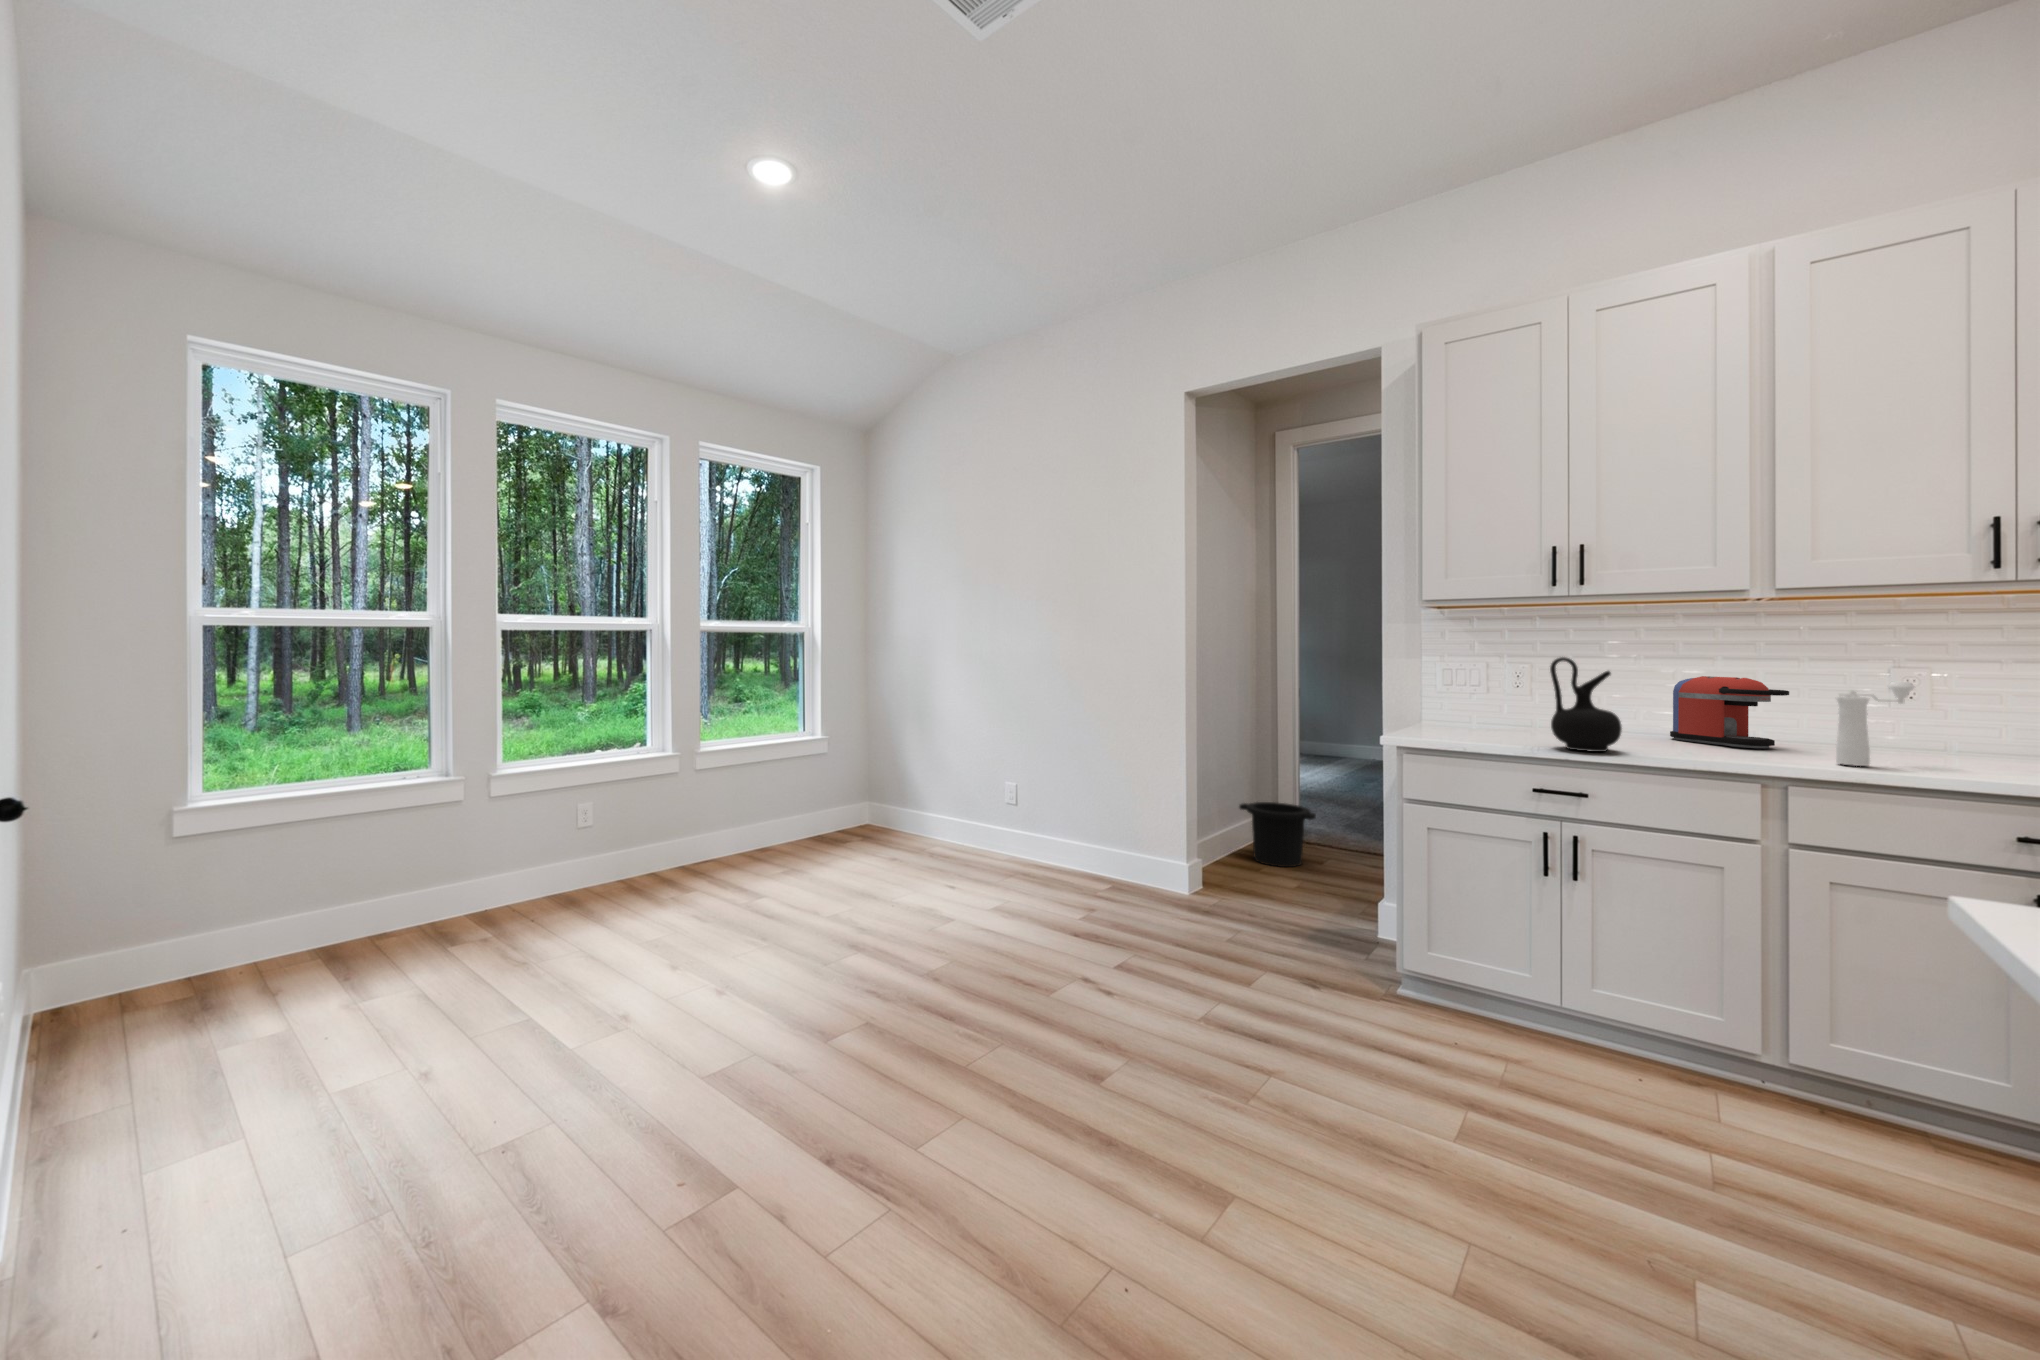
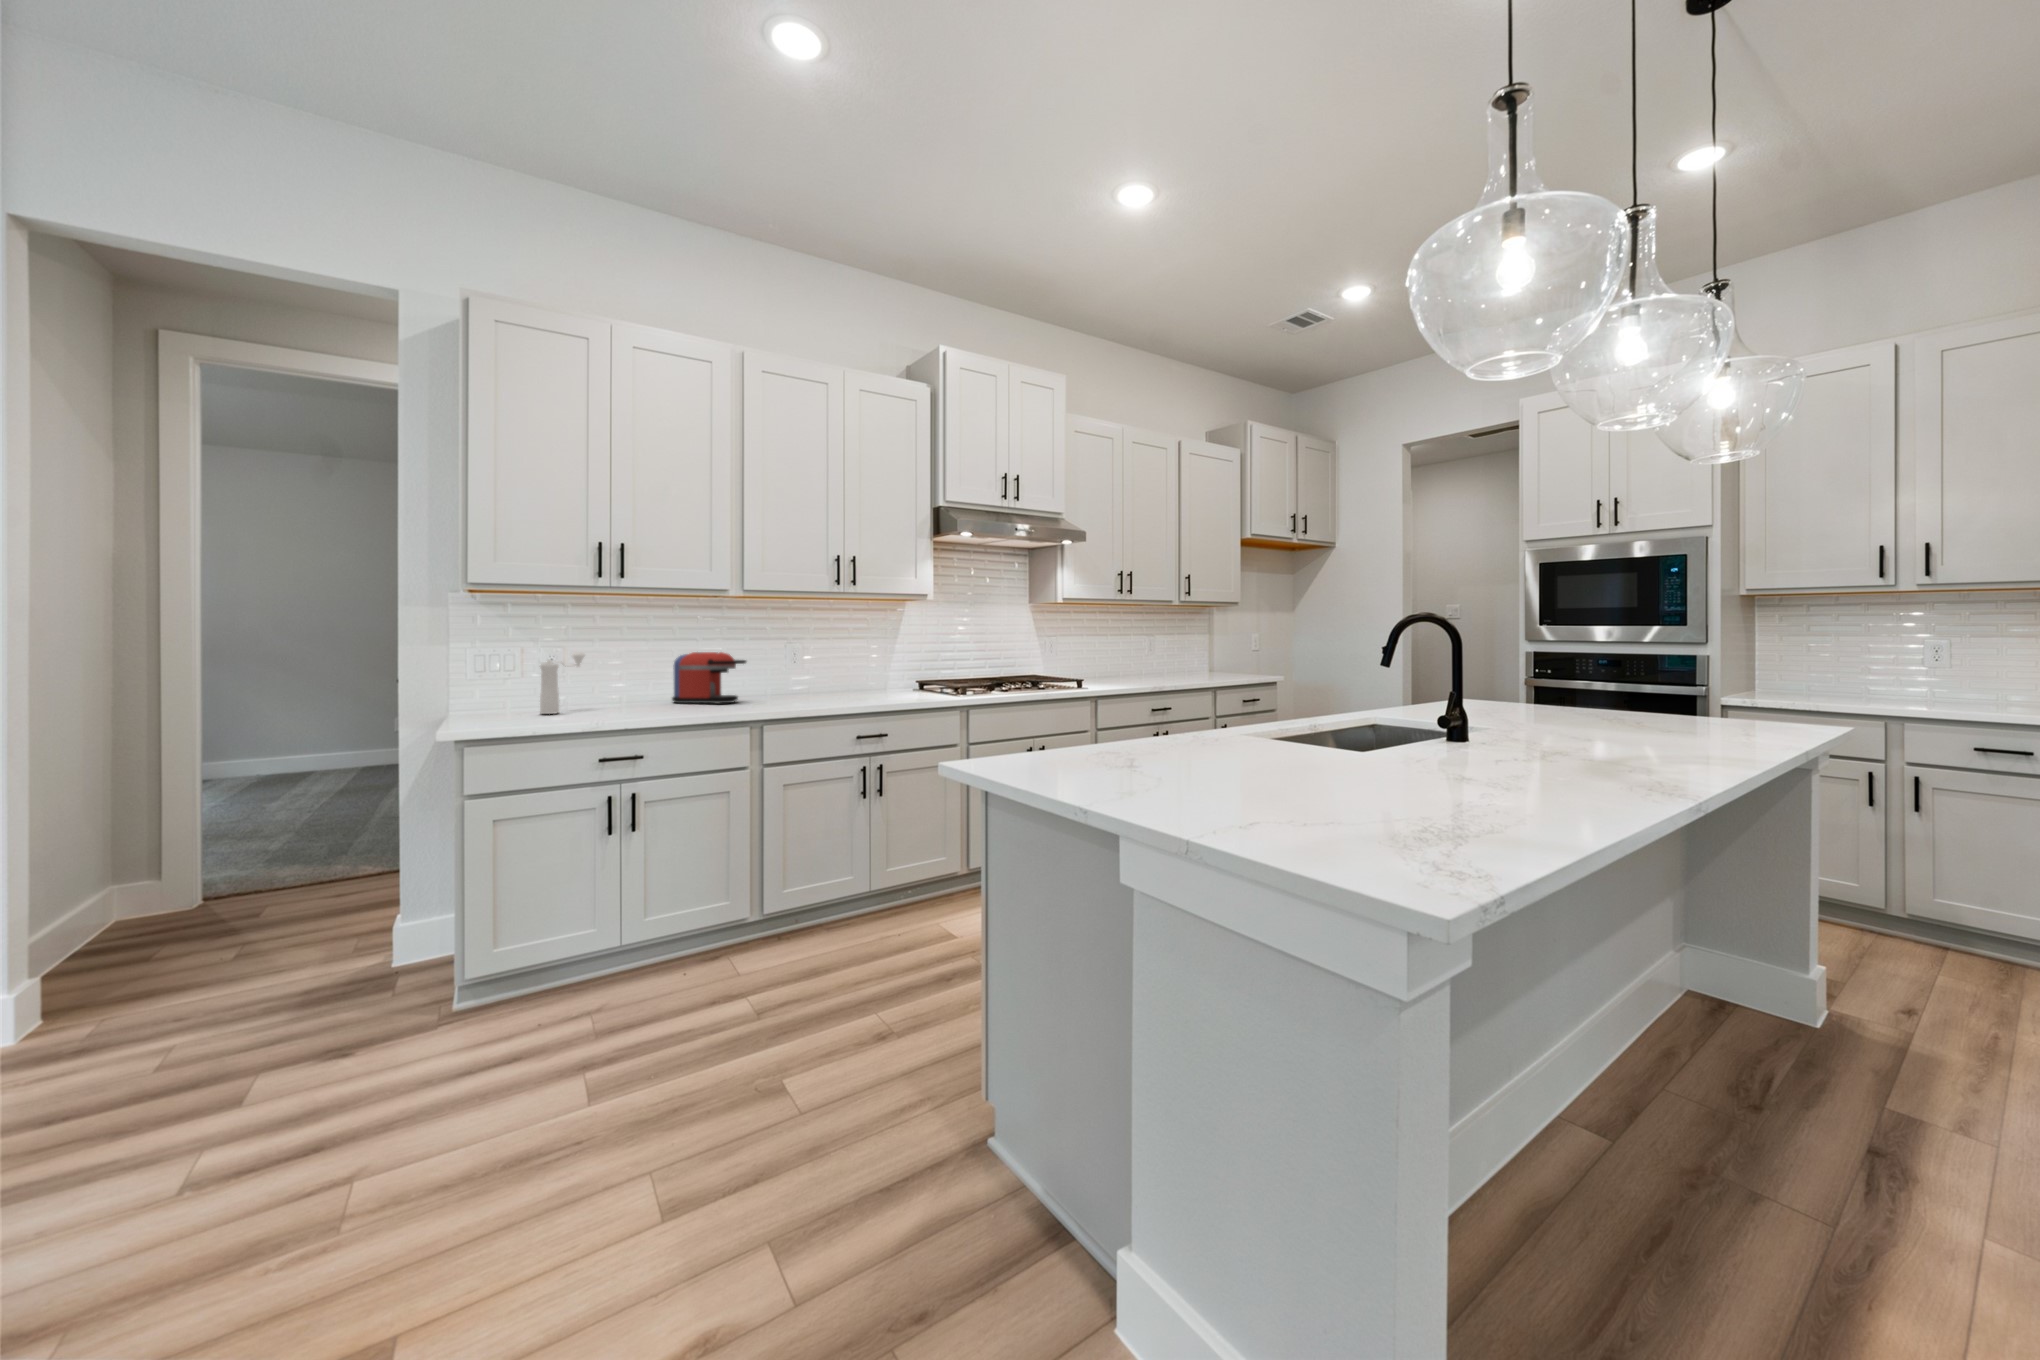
ceramic jug: present [1550,657,1622,752] -> none [603,640,658,721]
pepper mill: present [1836,682,1914,766] -> present [540,652,585,714]
trash can: present [1239,802,1316,867] -> none [89,849,247,948]

